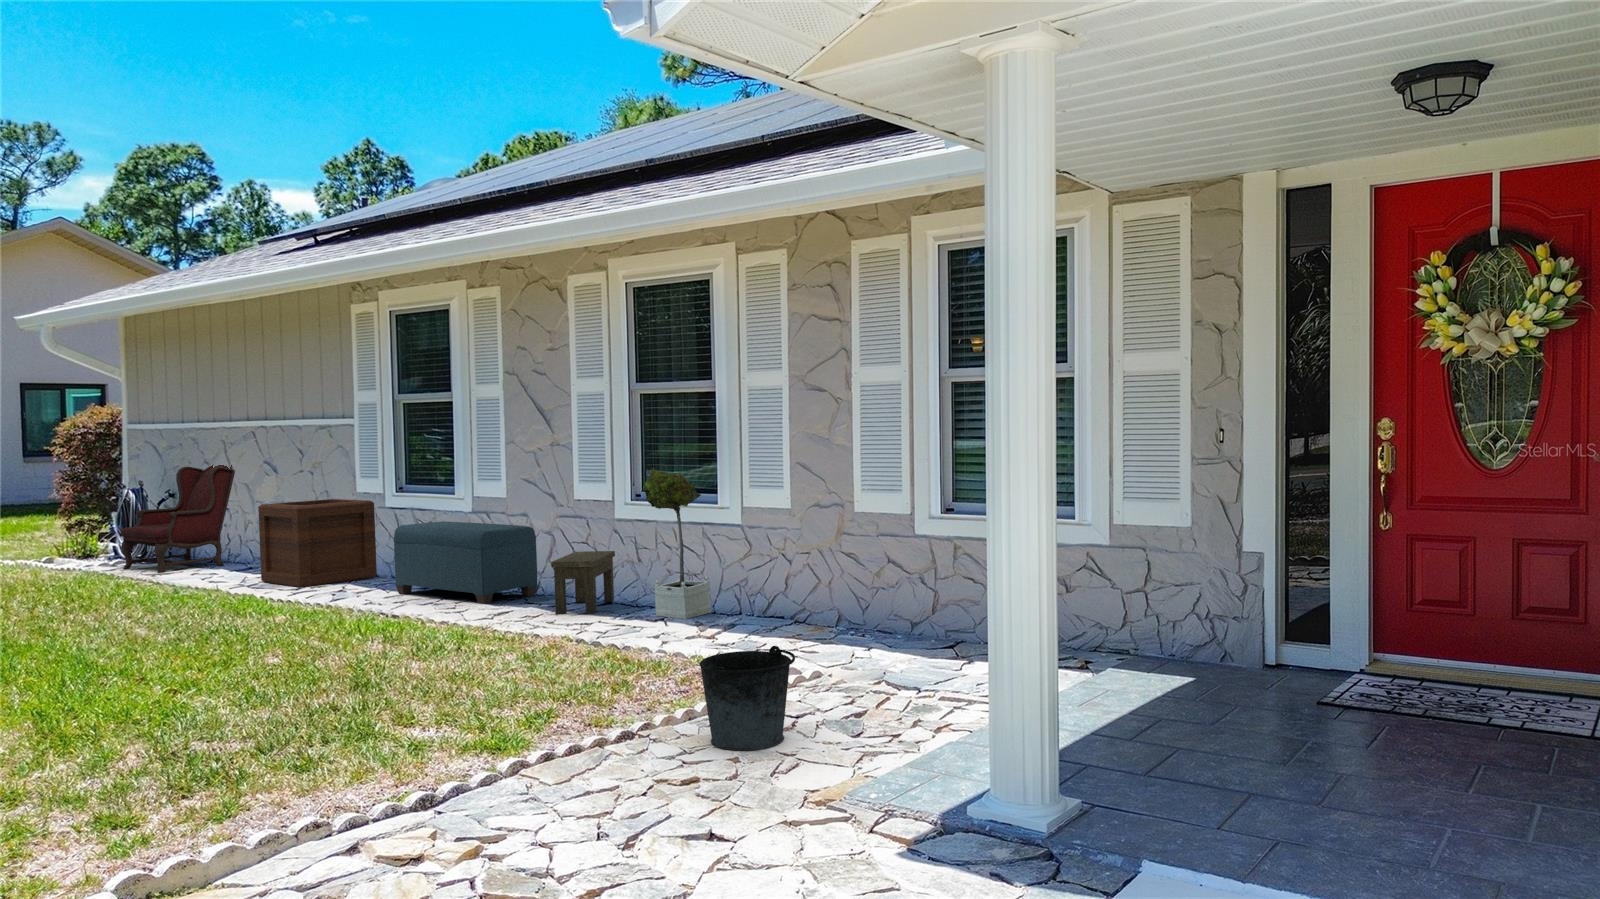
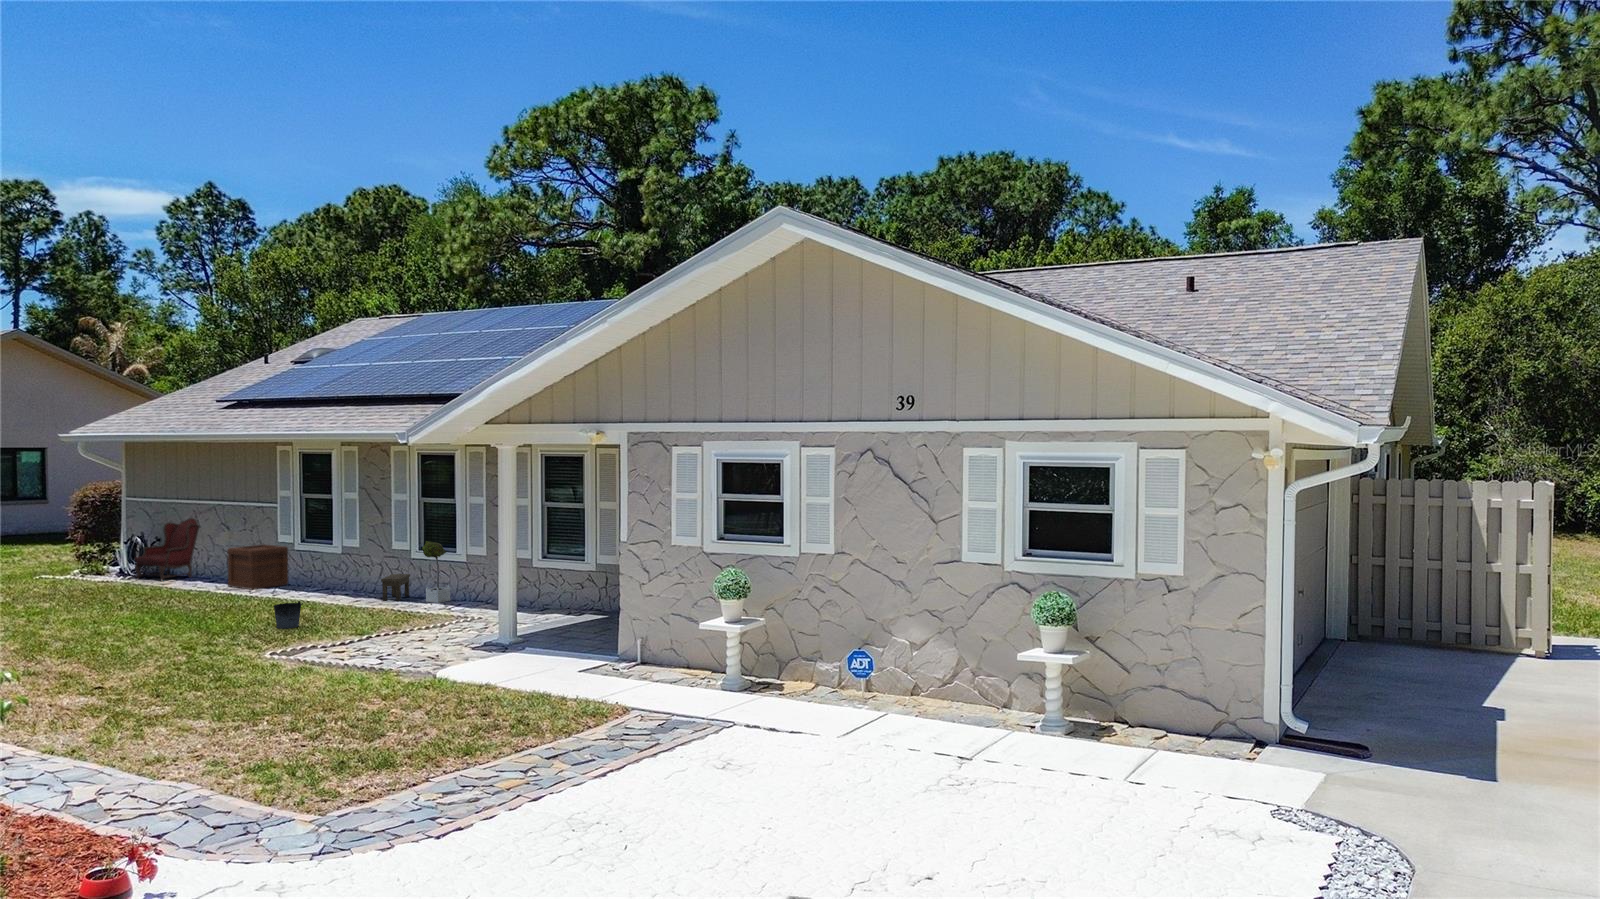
bench: present [394,521,537,604] -> none [304,558,374,597]
bucket: present [699,646,795,751] -> present [274,601,303,629]

